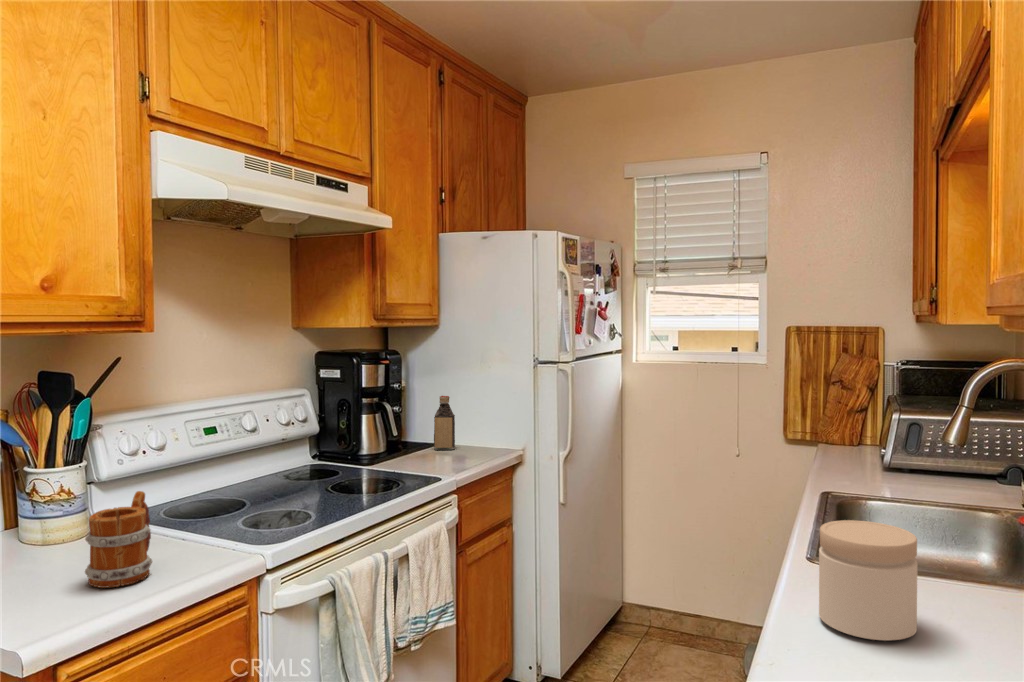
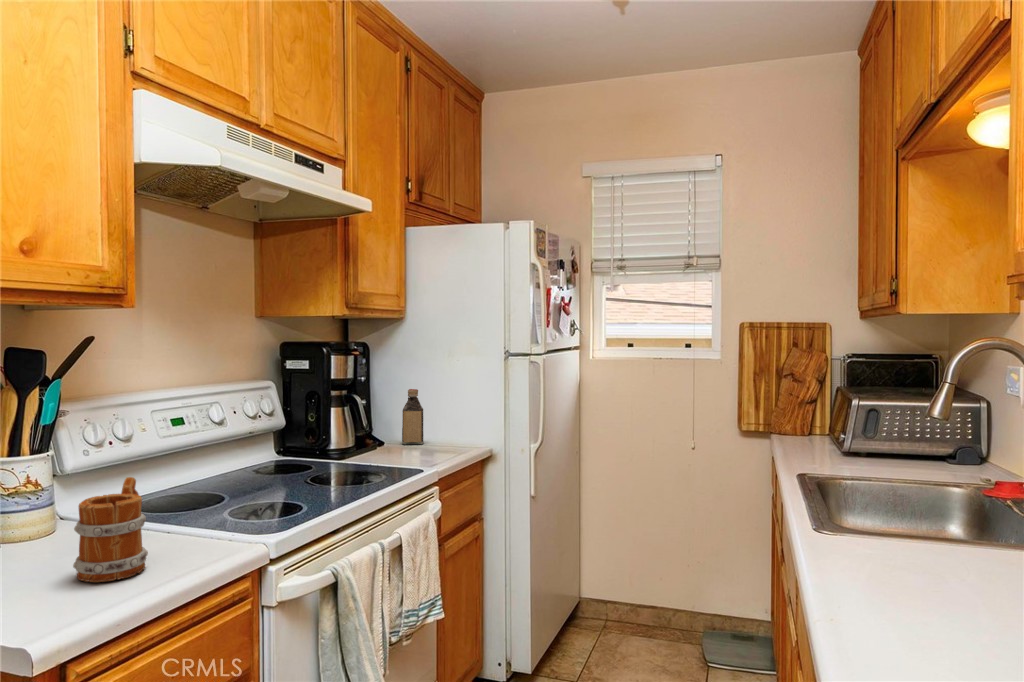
jar: present [819,520,918,640] -> none [856,484,953,595]

